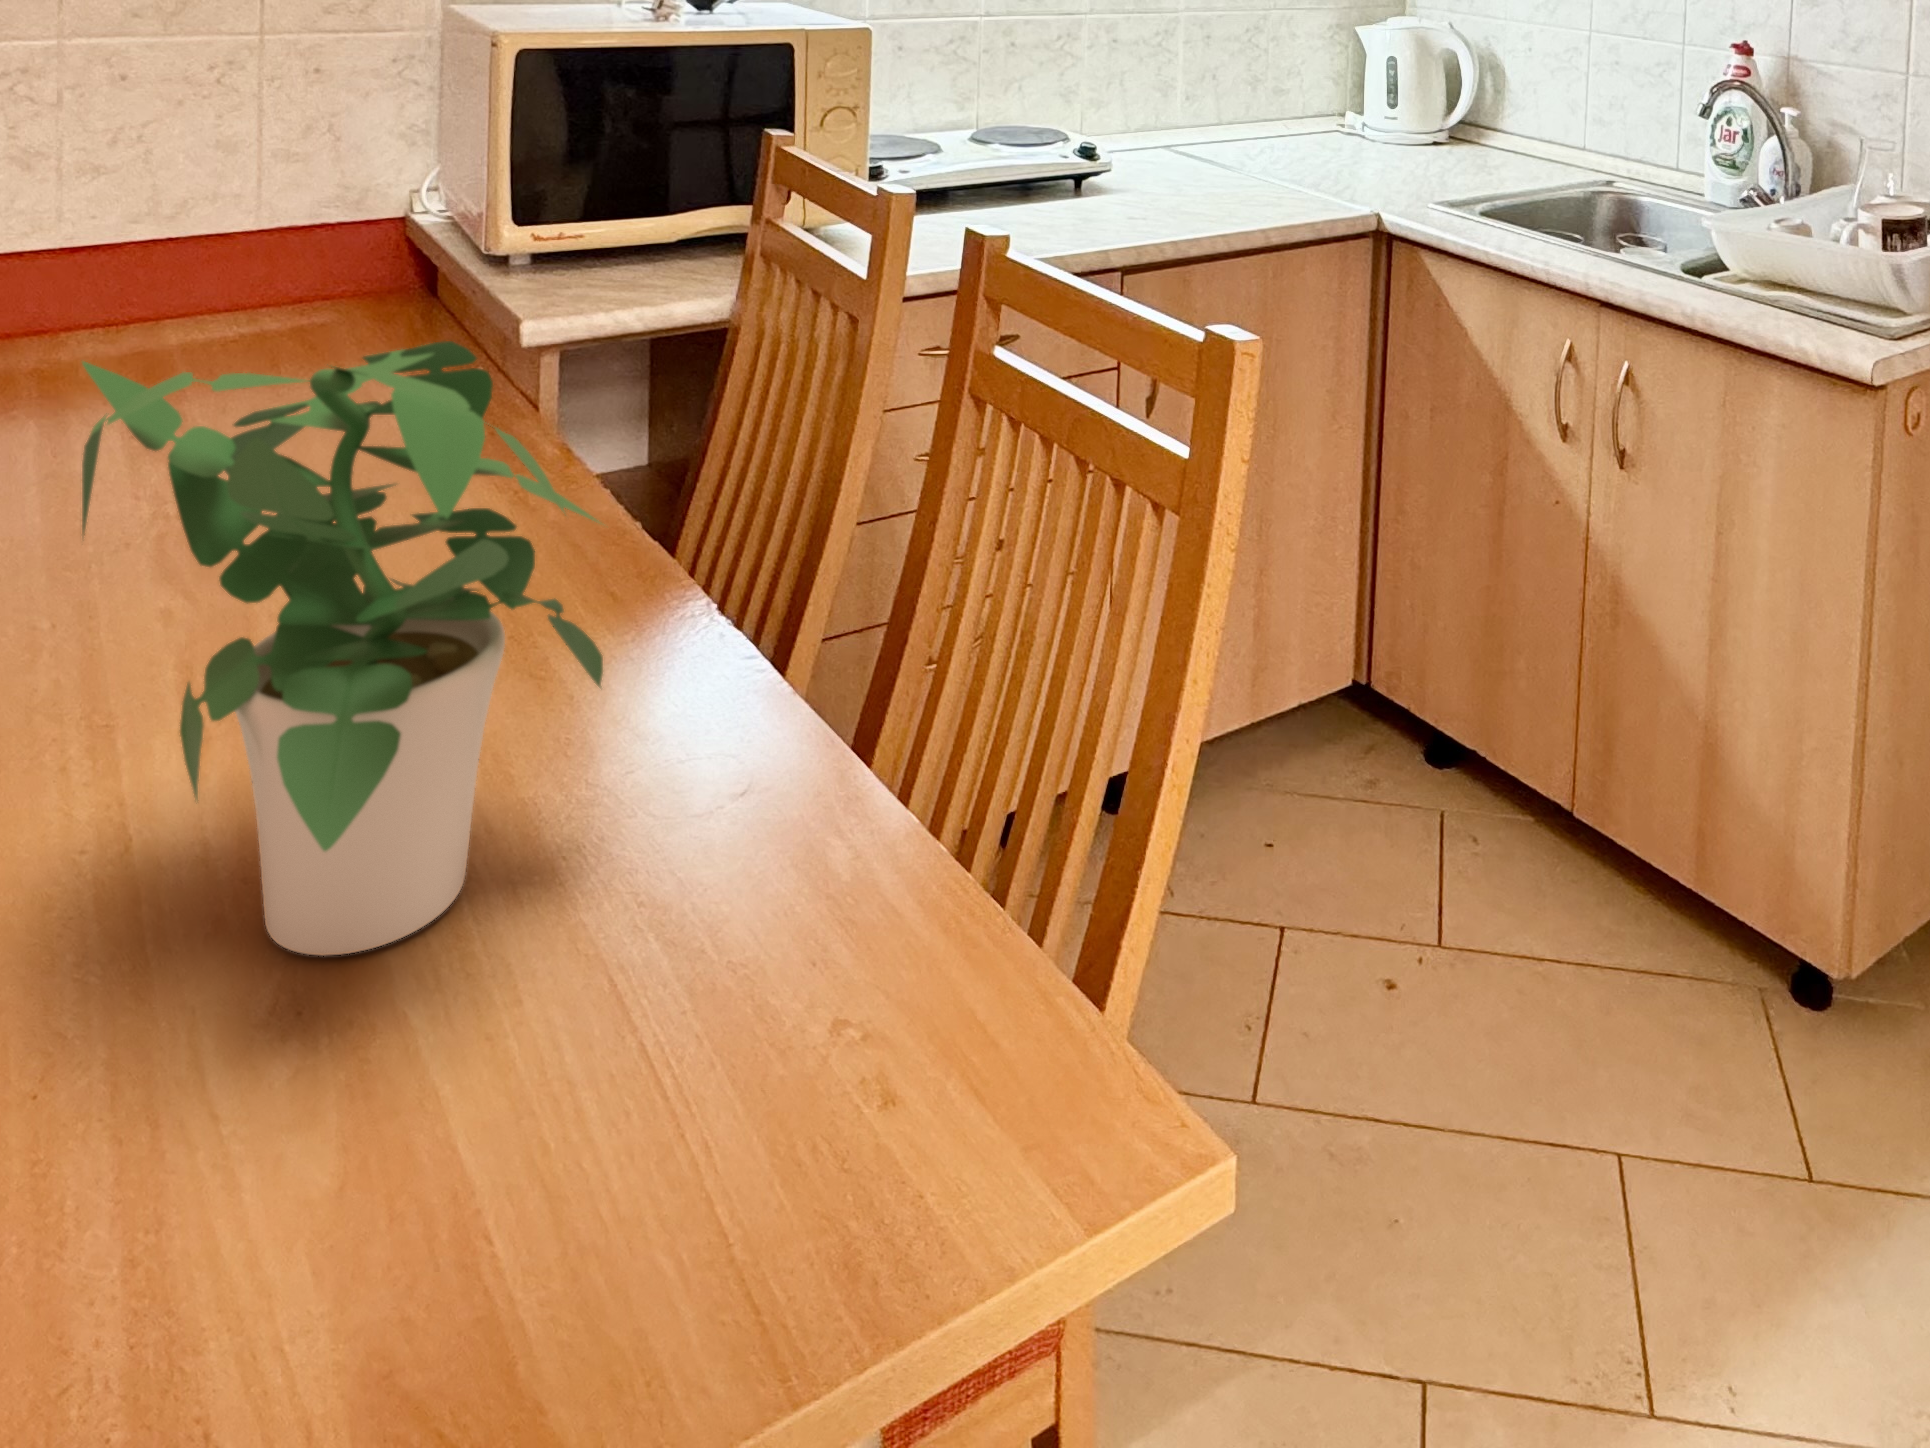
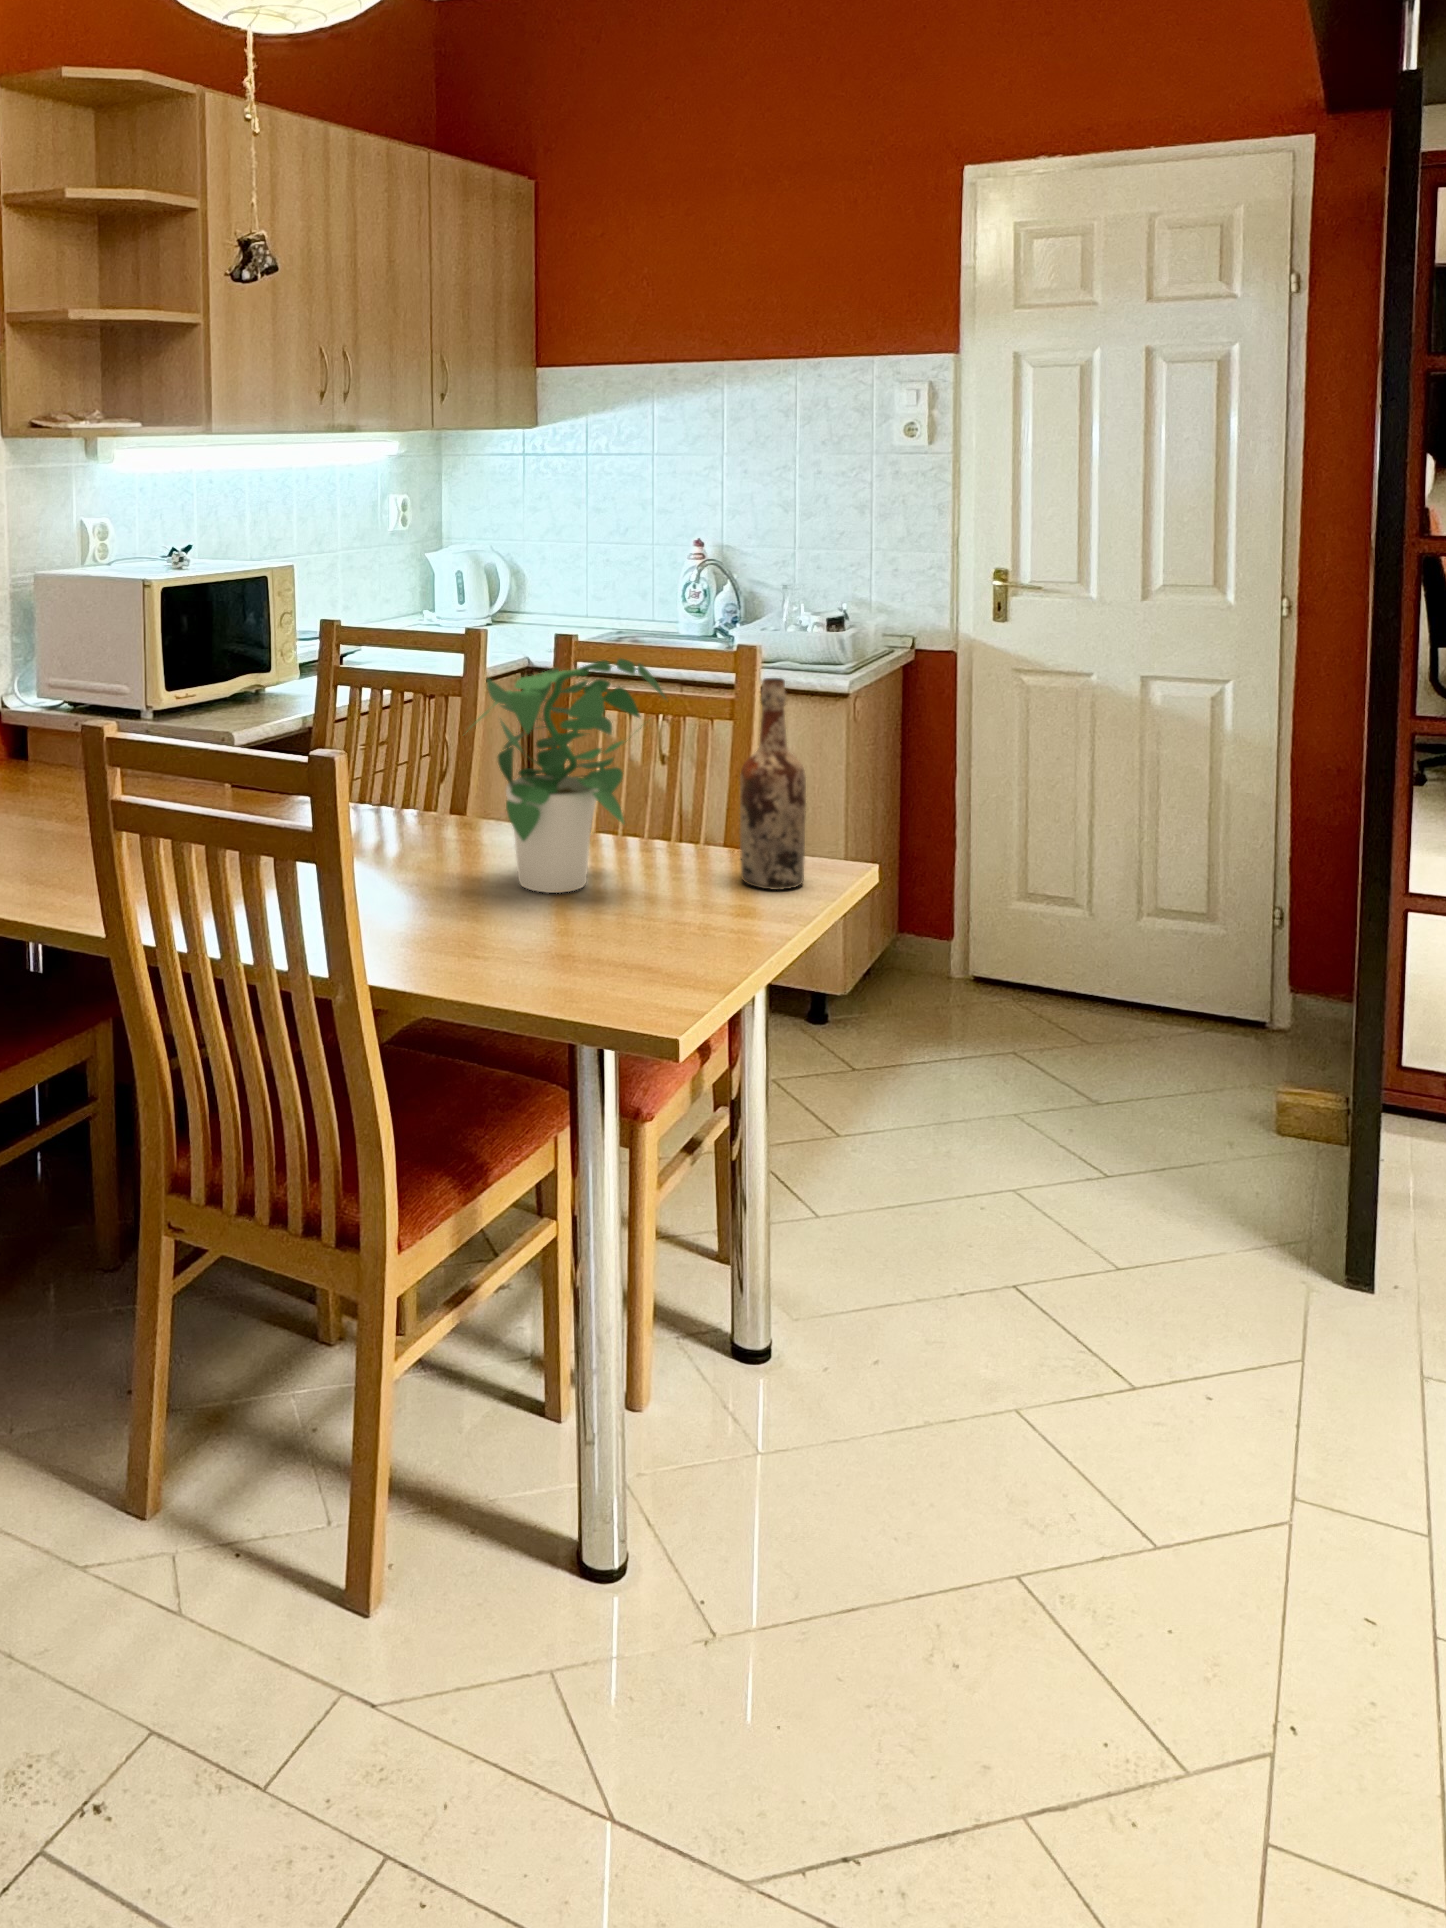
wine bottle: none [746,472,948,1142] -> present [740,678,806,890]

